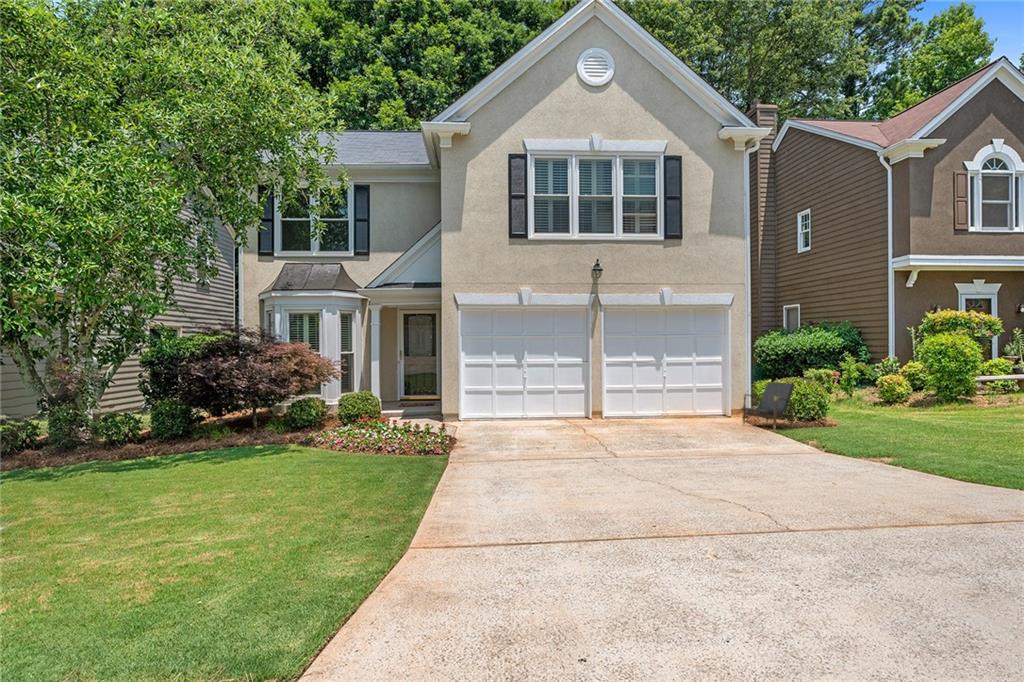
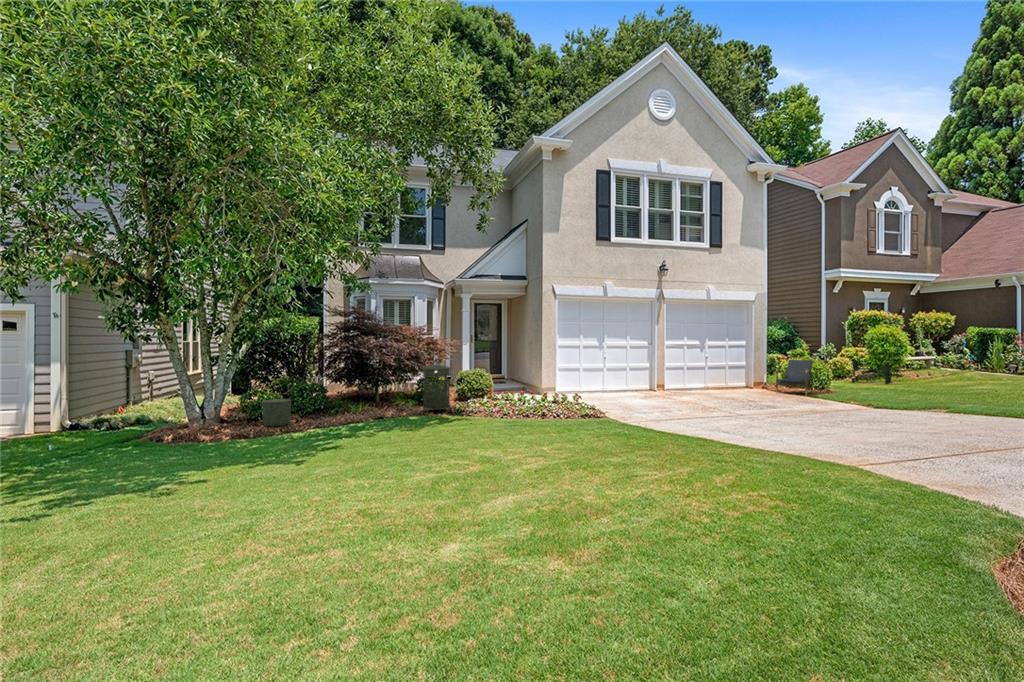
bench: none [901,380,958,415] -> present [852,361,891,384]
trash can: none [267,387,301,441] -> present [423,364,451,412]
planter: none [75,424,109,453] -> present [262,399,291,426]

